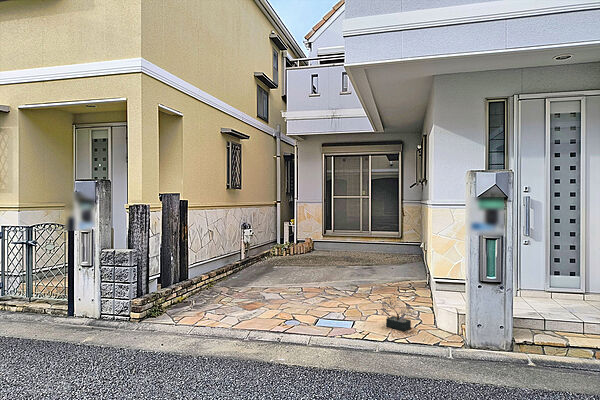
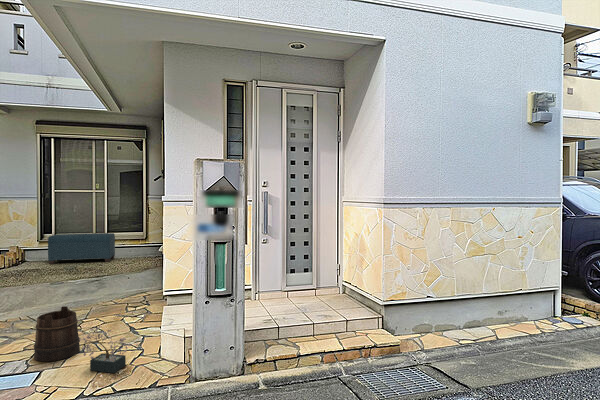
bench: none [331,231,378,255] -> present [48,233,115,264]
bucket: none [346,280,375,316] -> present [34,306,80,361]

